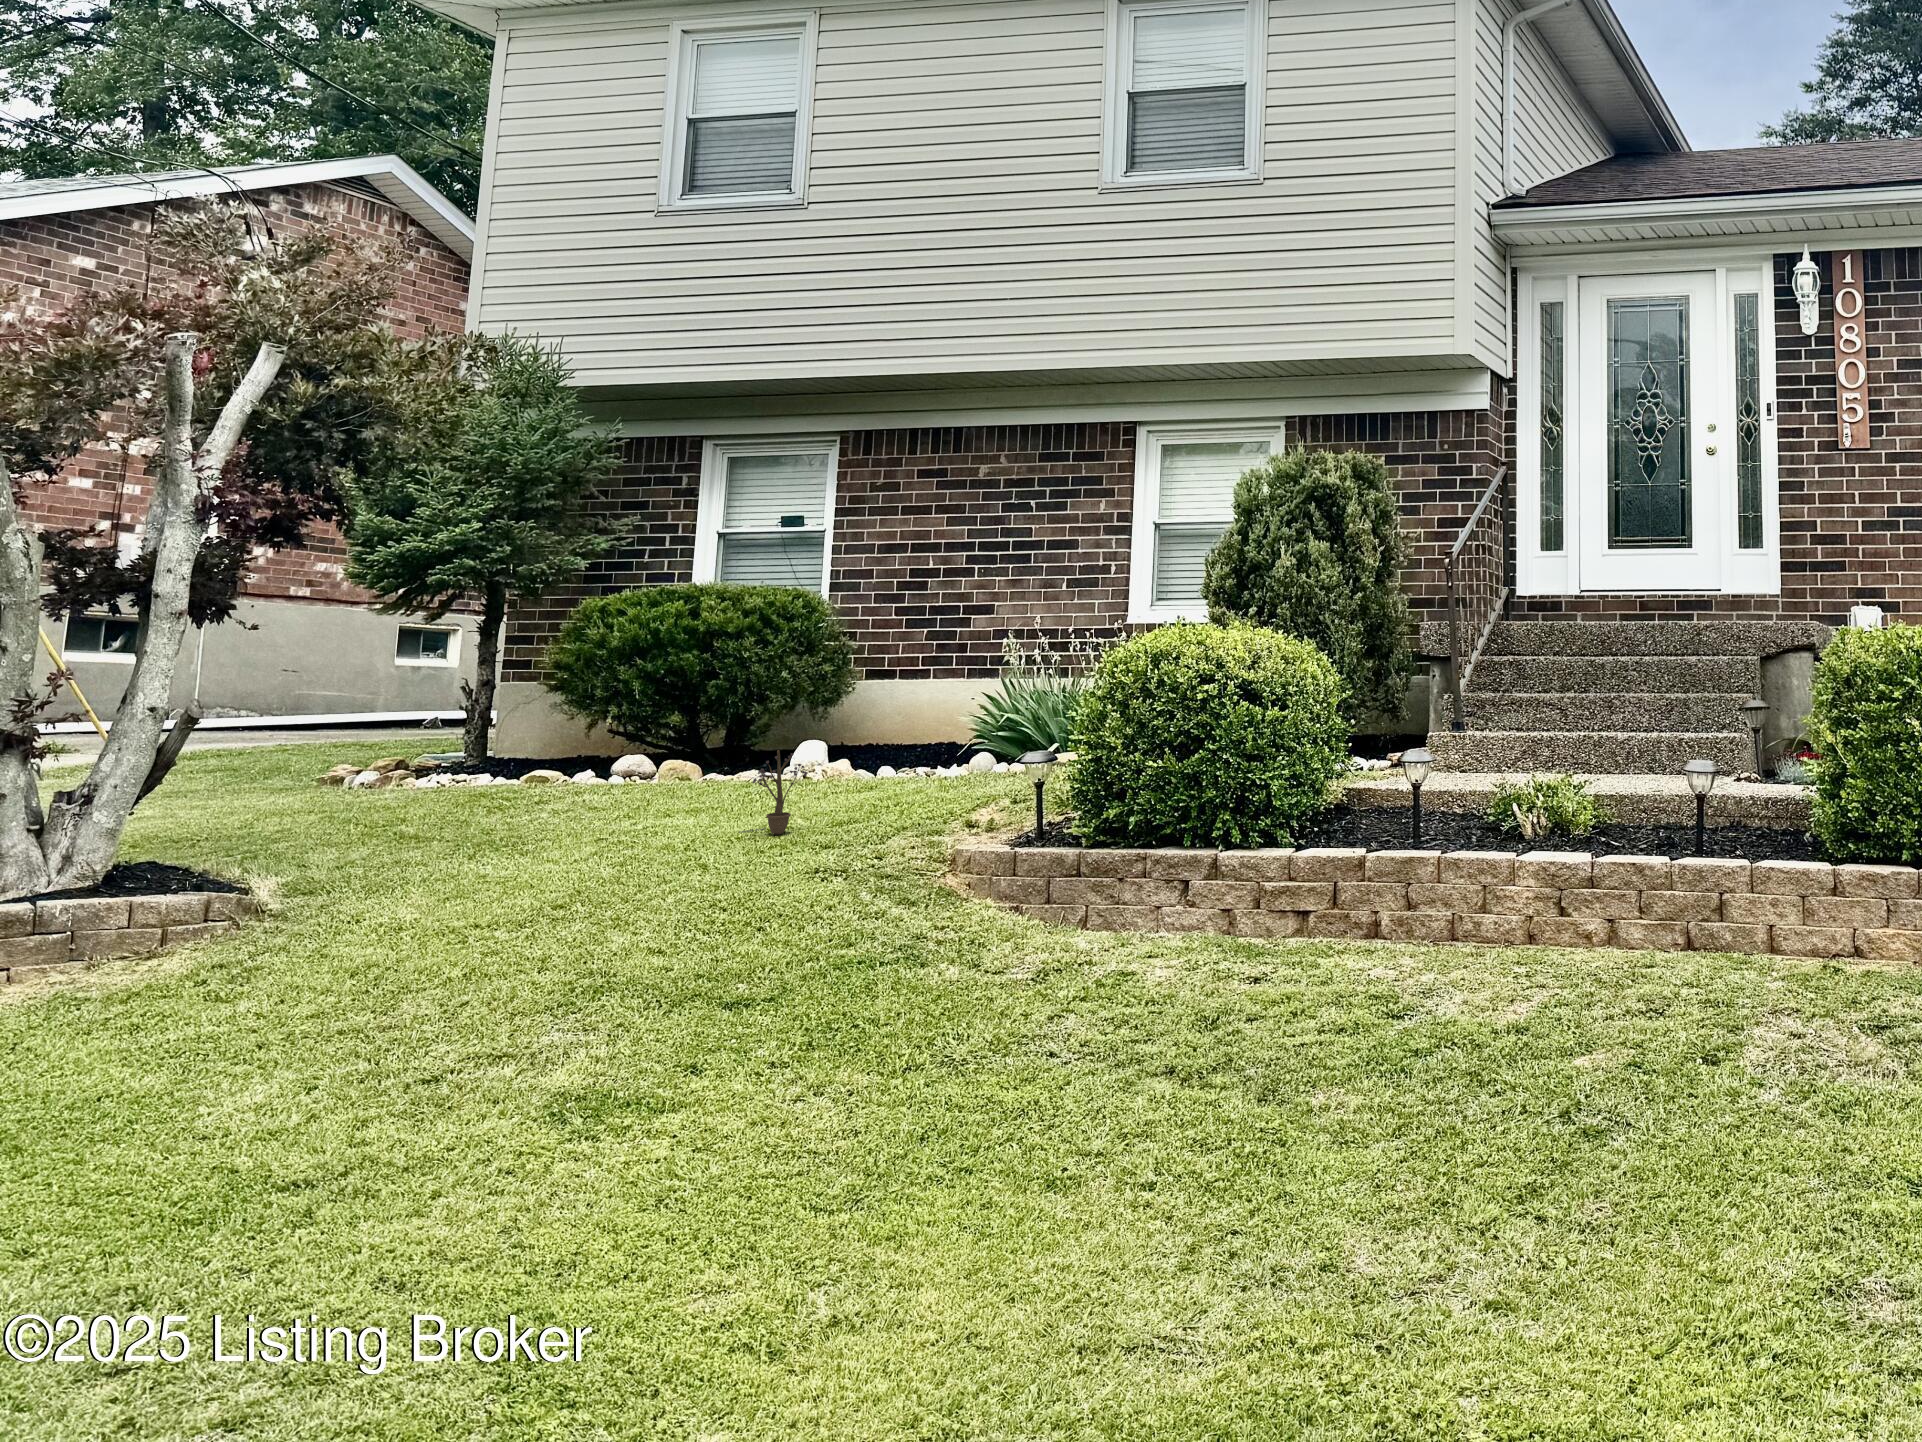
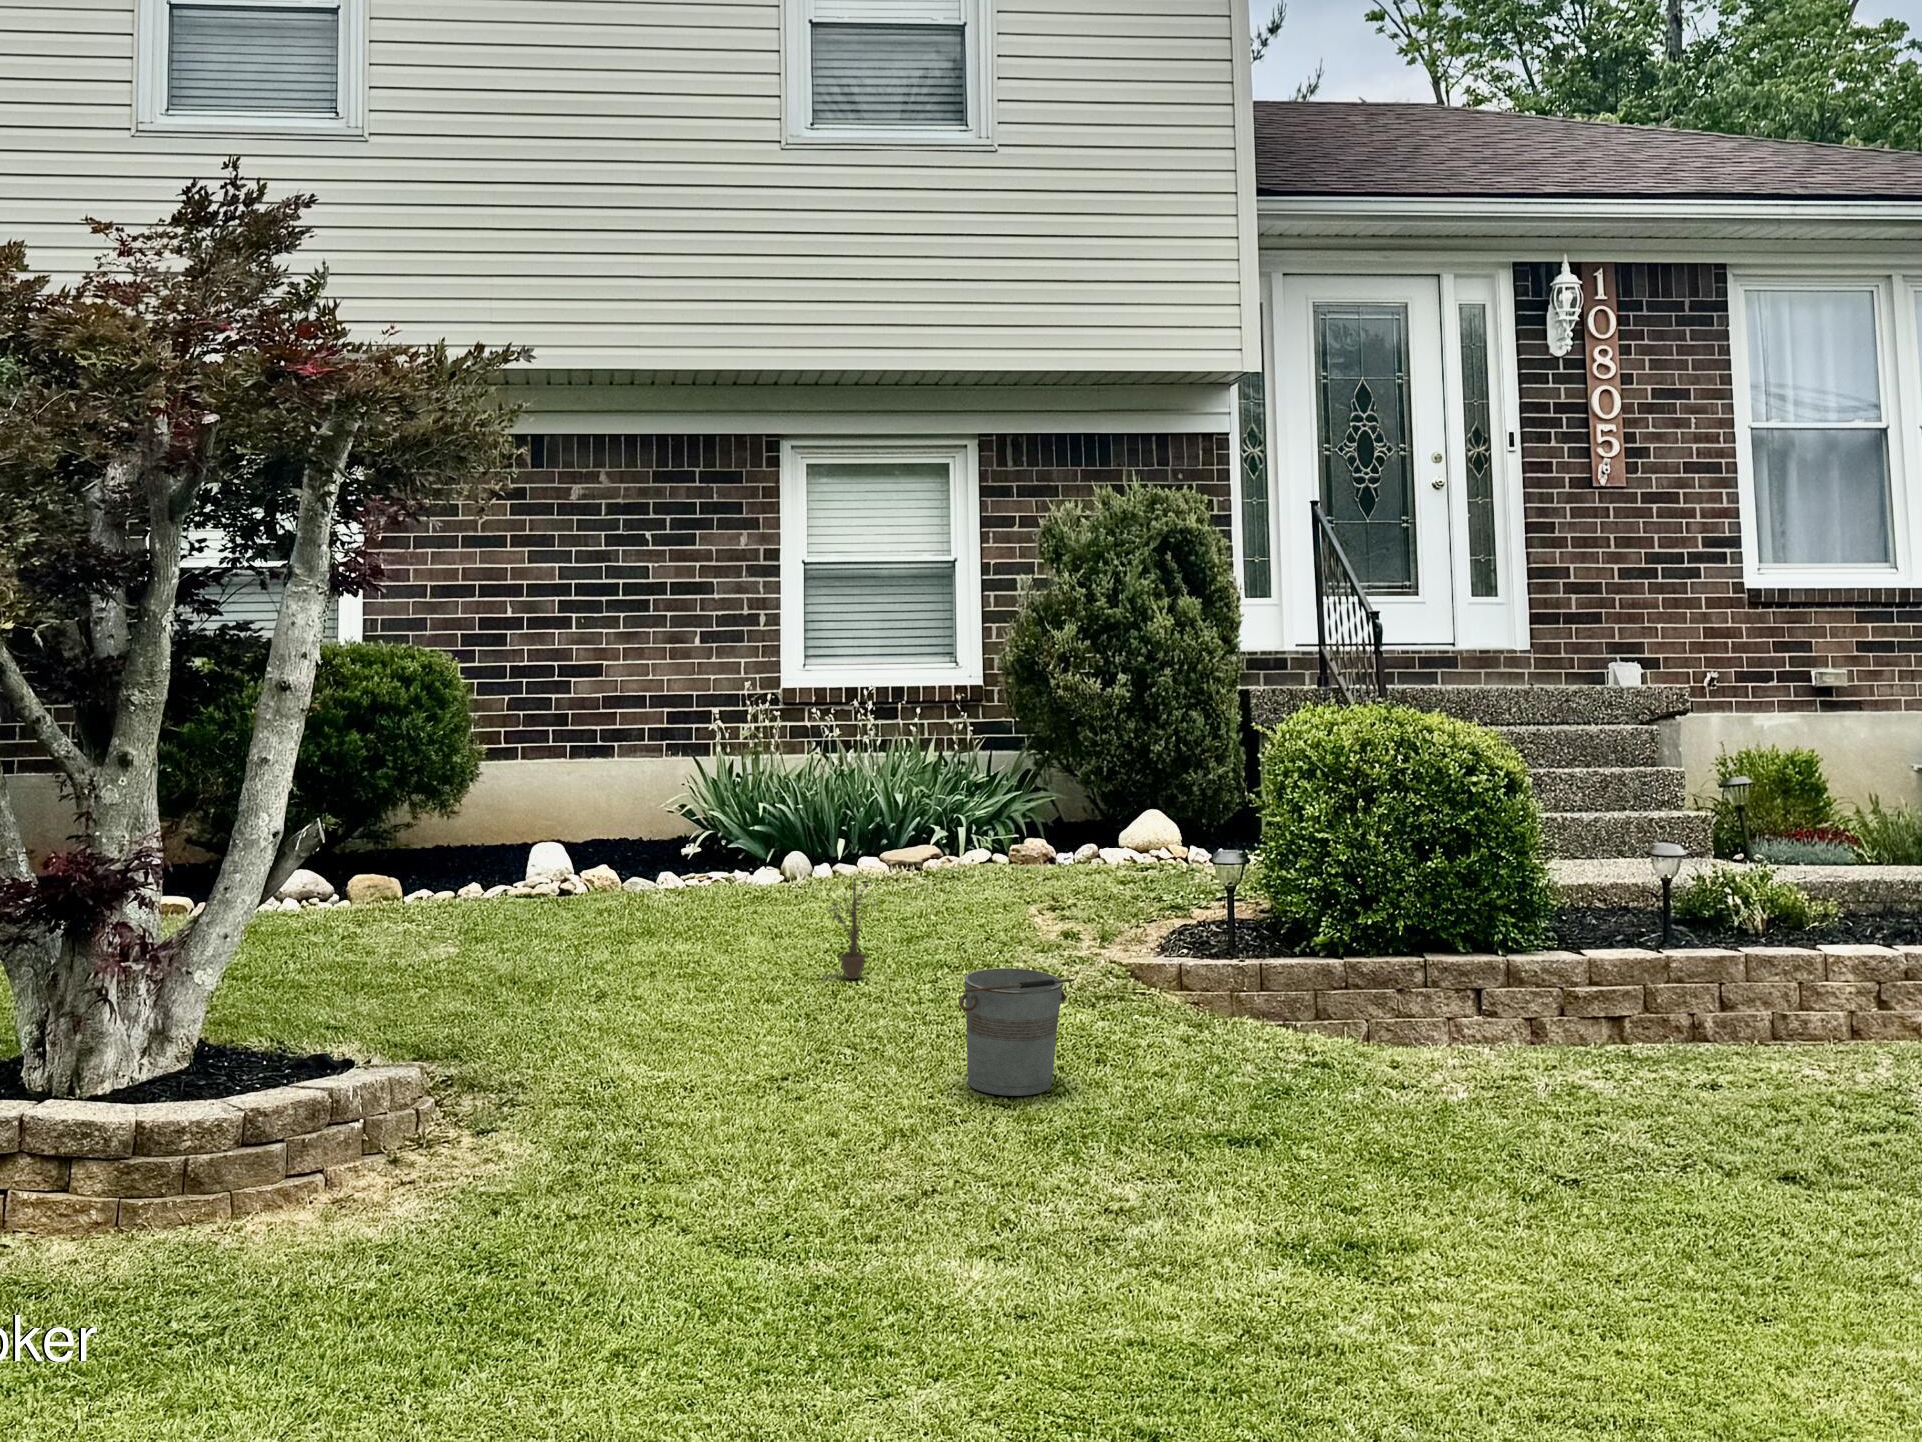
bucket: none [638,816,745,923] -> present [959,968,1074,1096]

